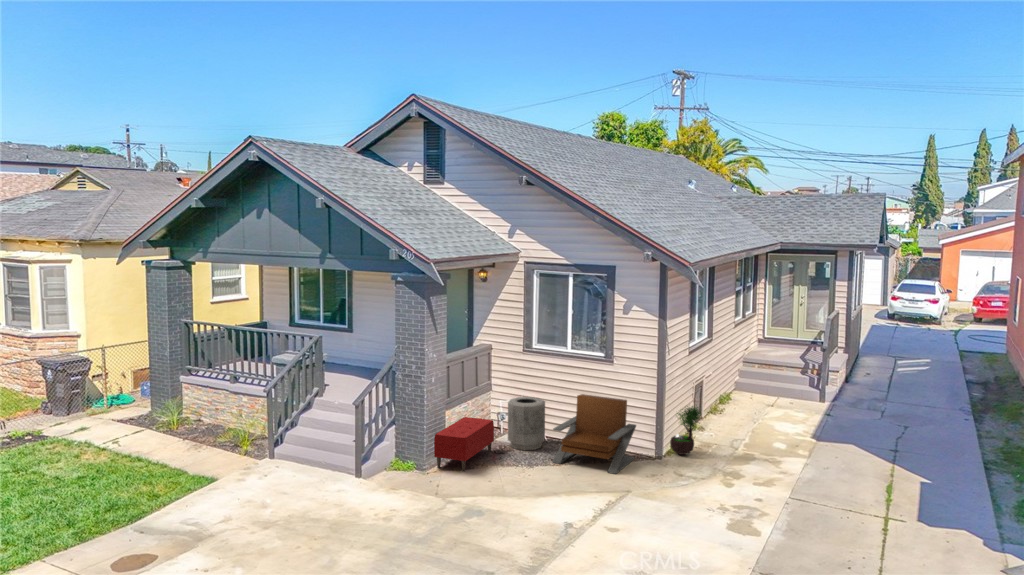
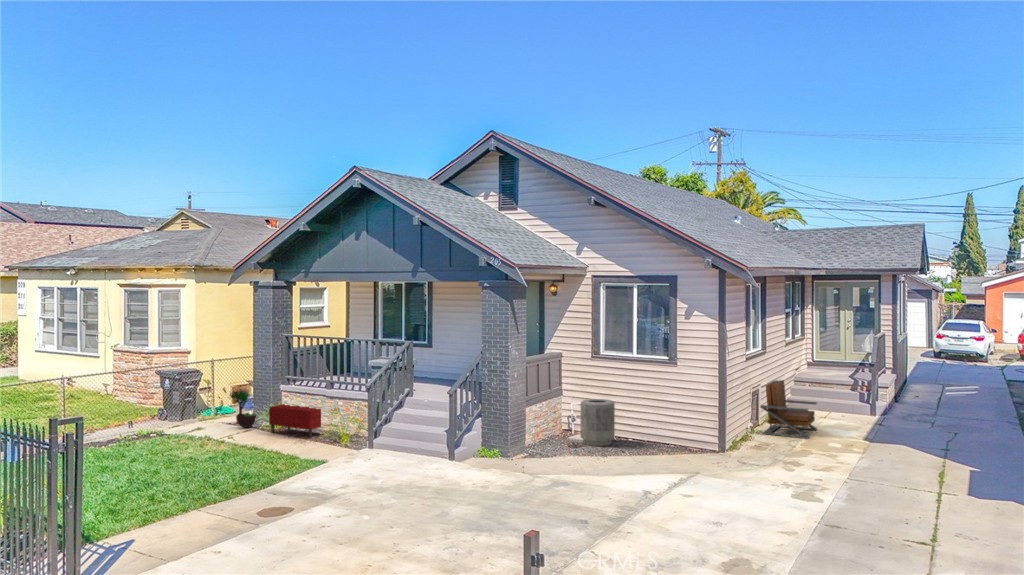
lounge chair: present [553,394,636,474] -> present [760,380,817,439]
potted tree: present [670,406,701,455] -> present [230,389,256,428]
bench: present [434,417,494,471] -> present [269,404,321,438]

